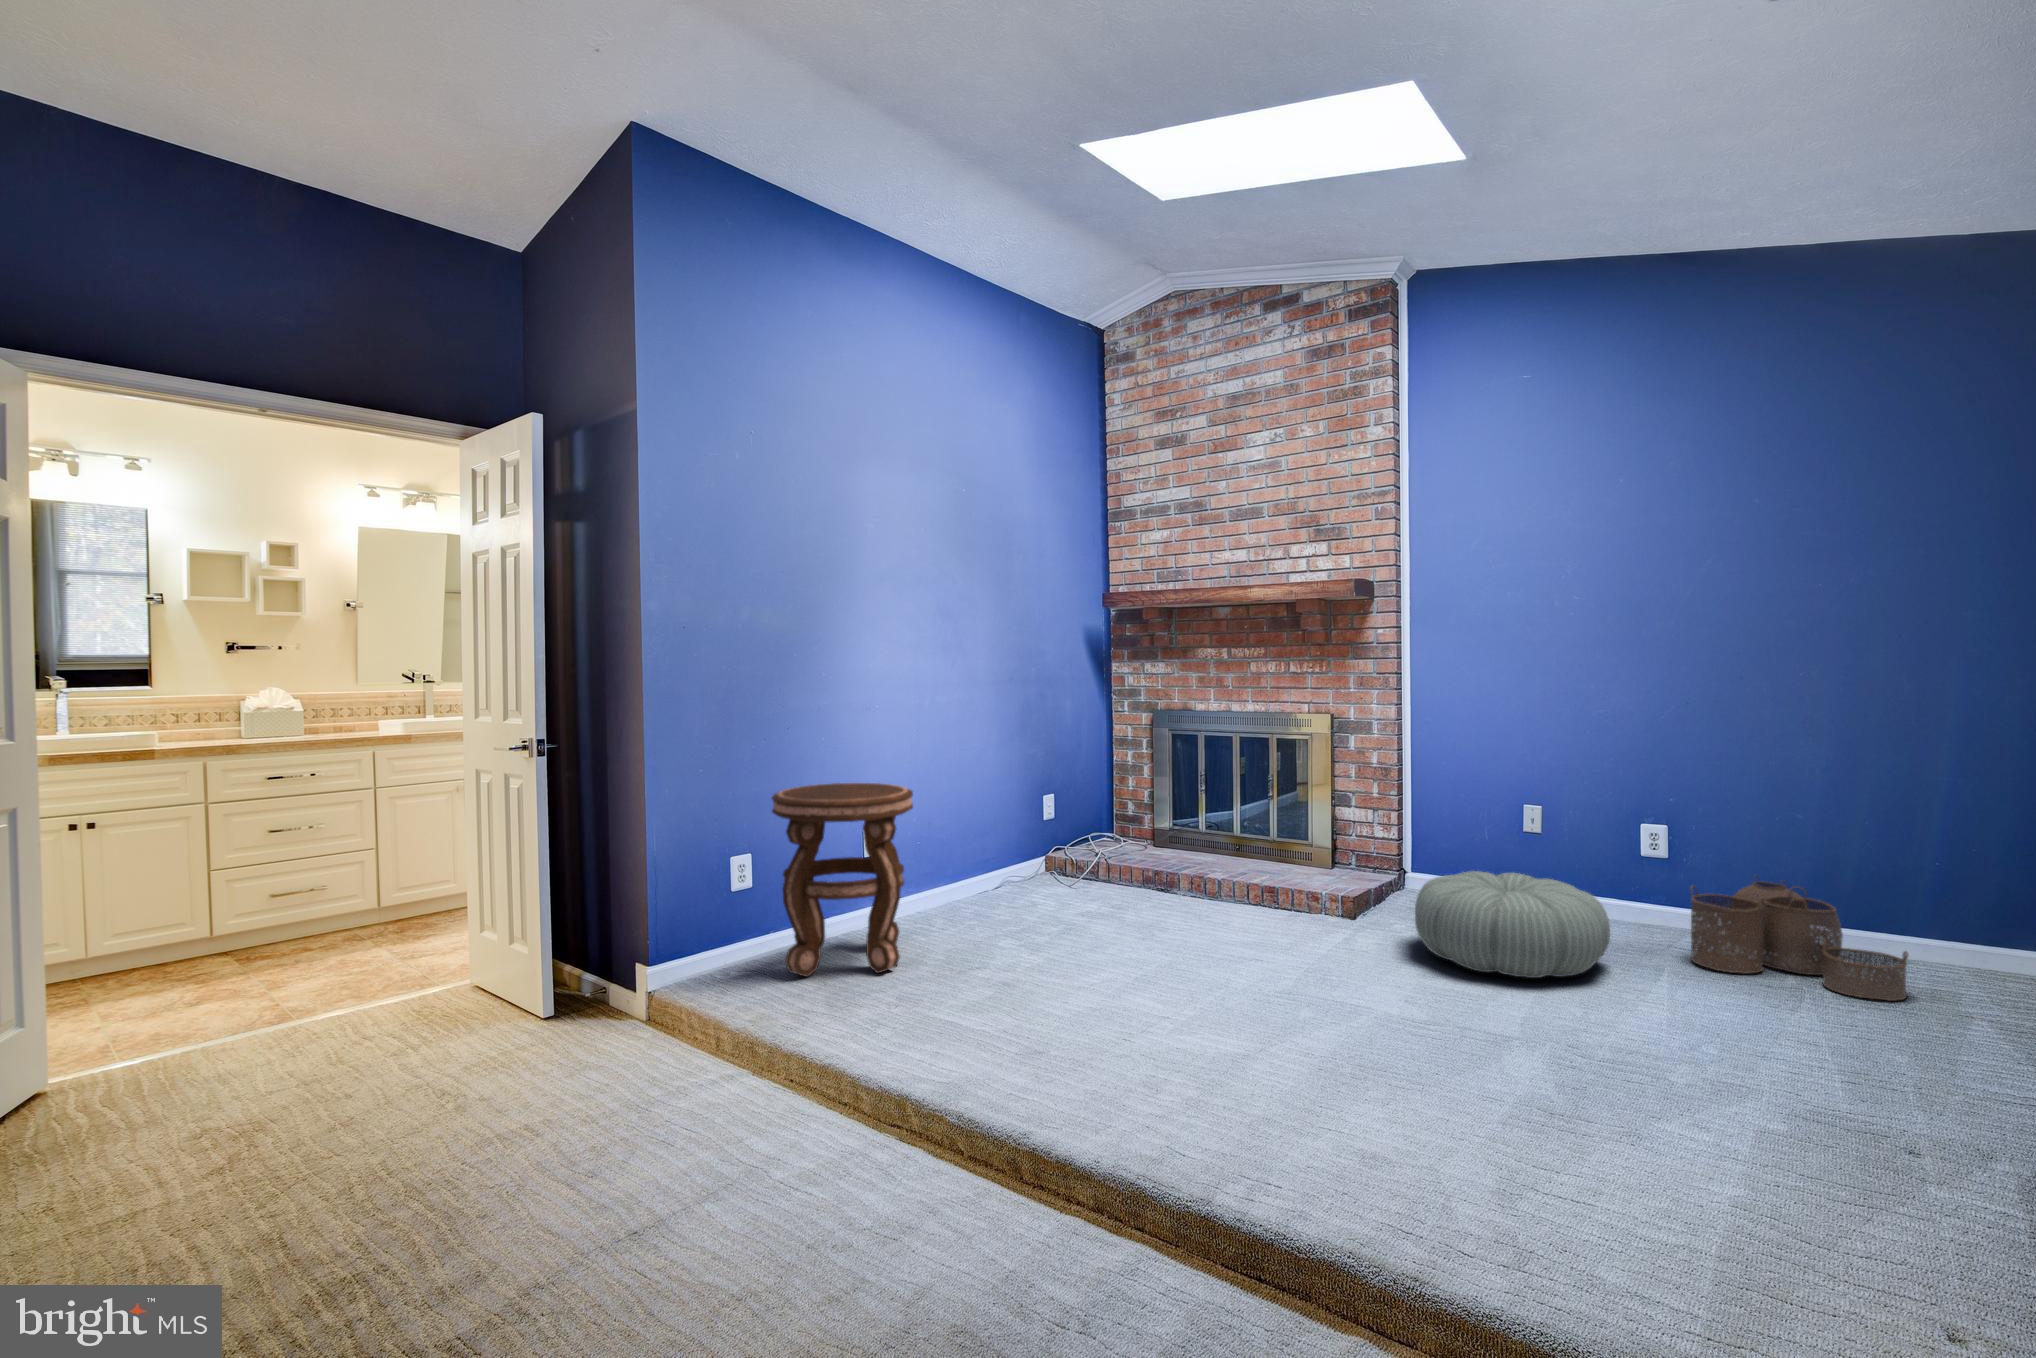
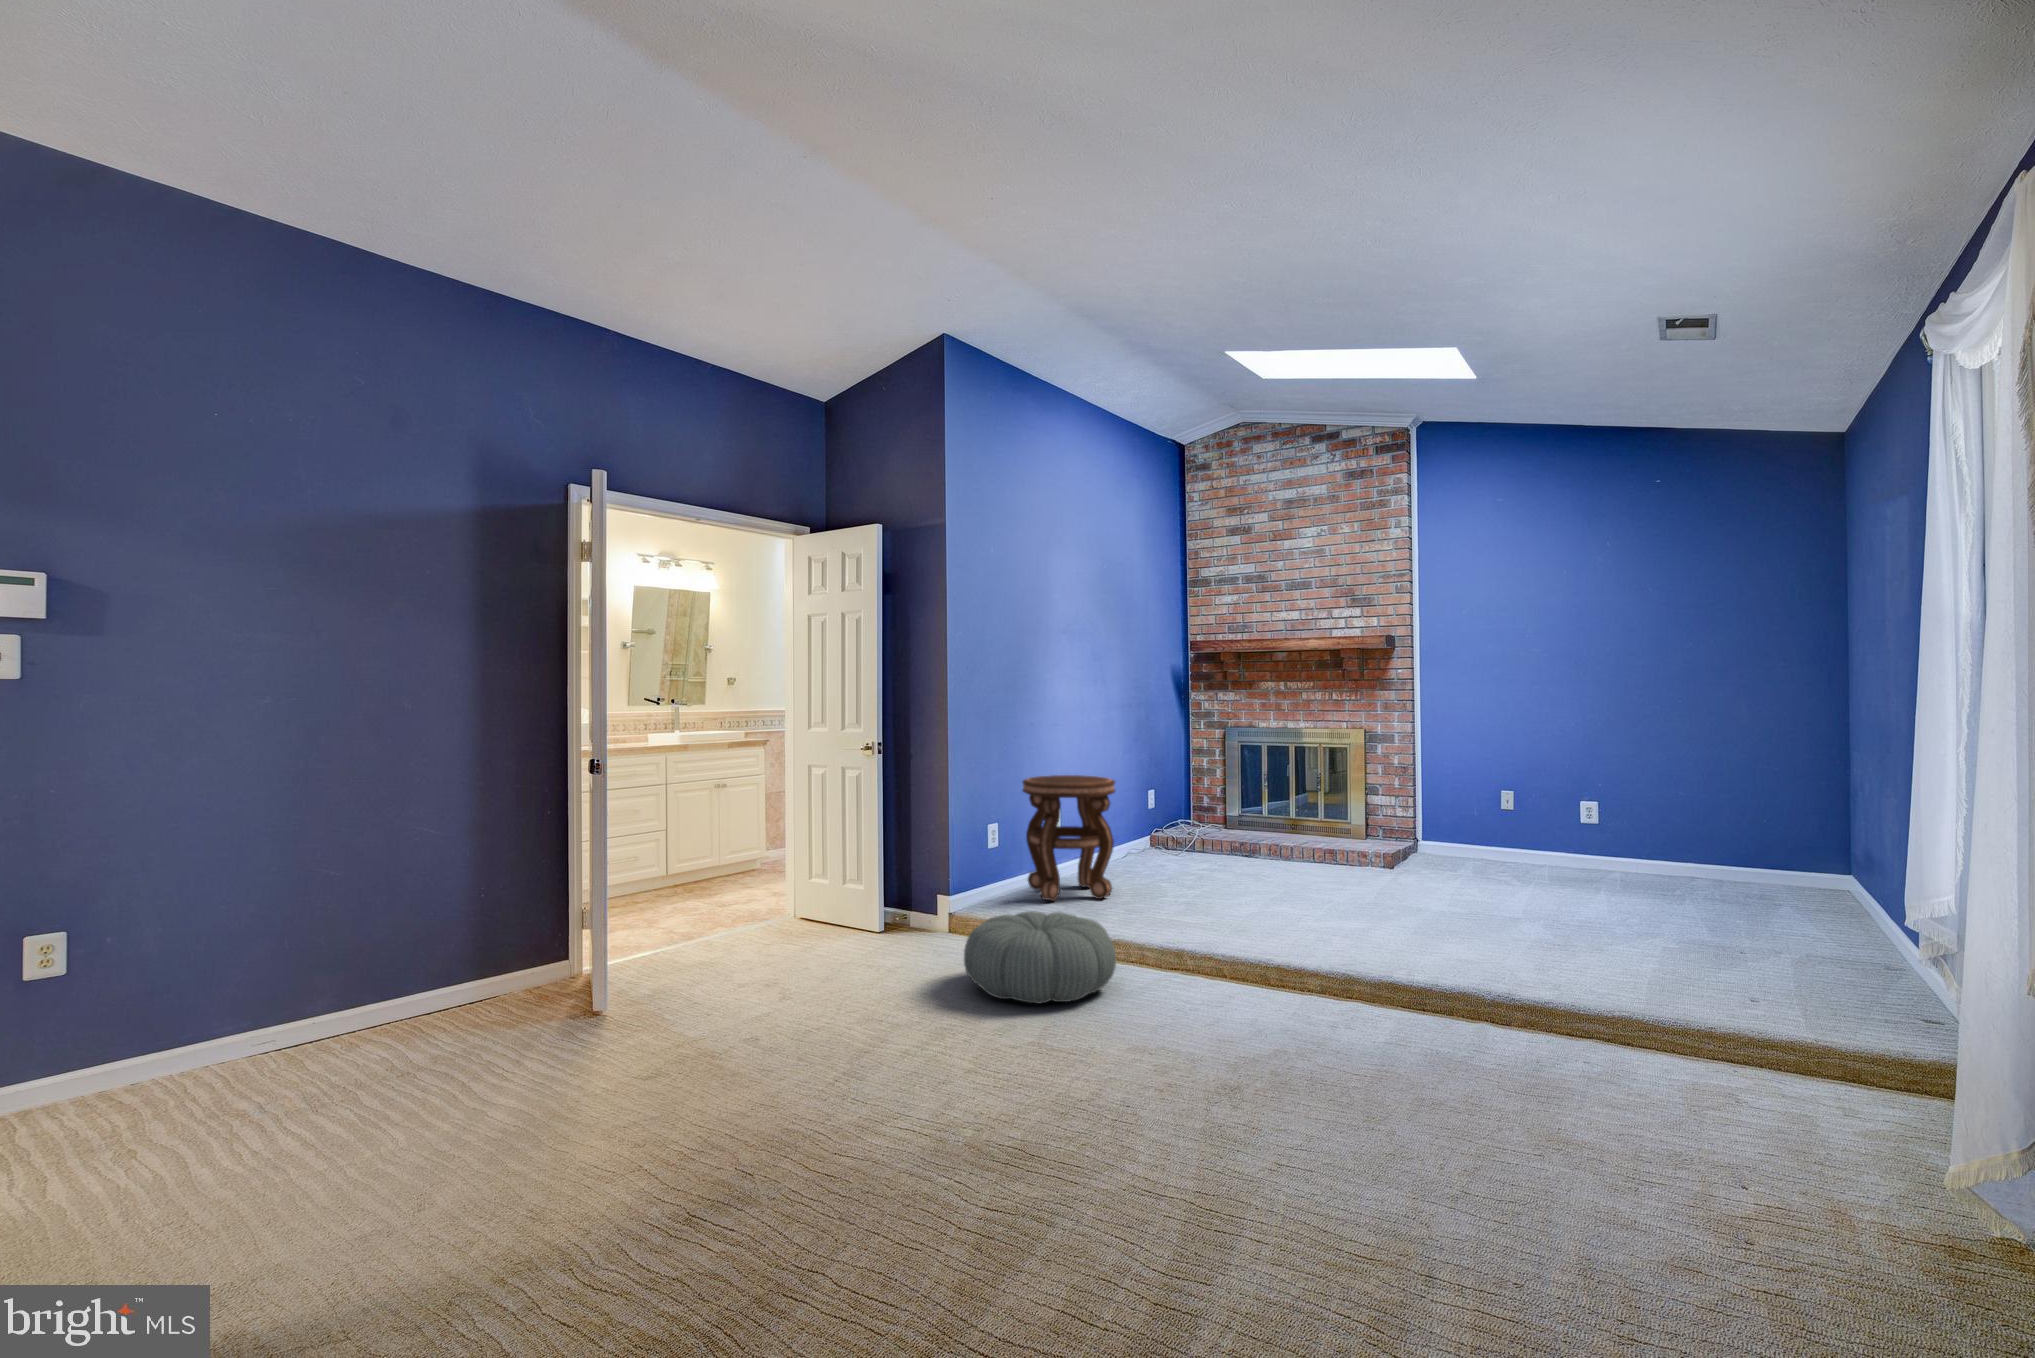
pouf: present [1415,871,1610,978] -> present [964,911,1116,1004]
woven basket: present [1690,881,1908,1001] -> none [1615,833,1744,901]

